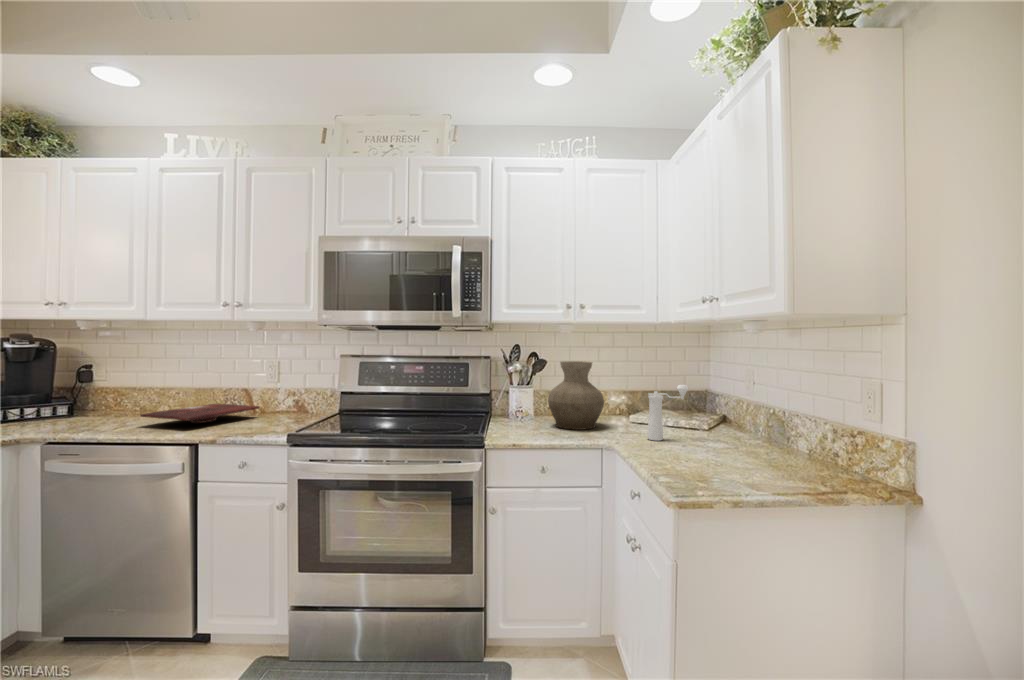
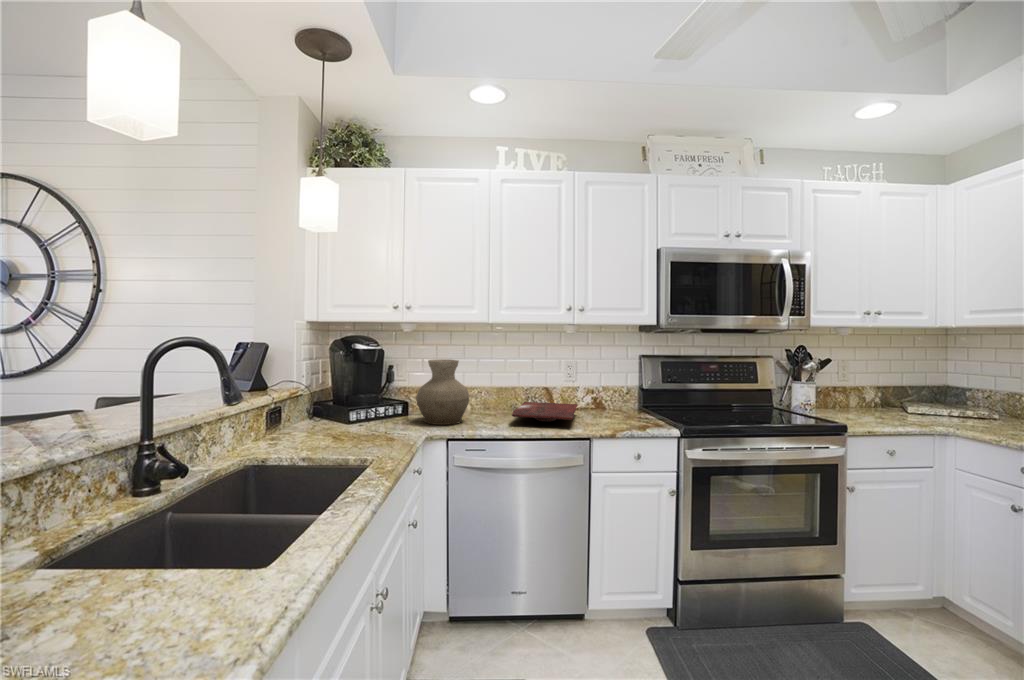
vase: present [548,361,604,430] -> present [416,359,469,425]
pepper mill: present [648,385,688,441] -> none [967,383,1001,430]

